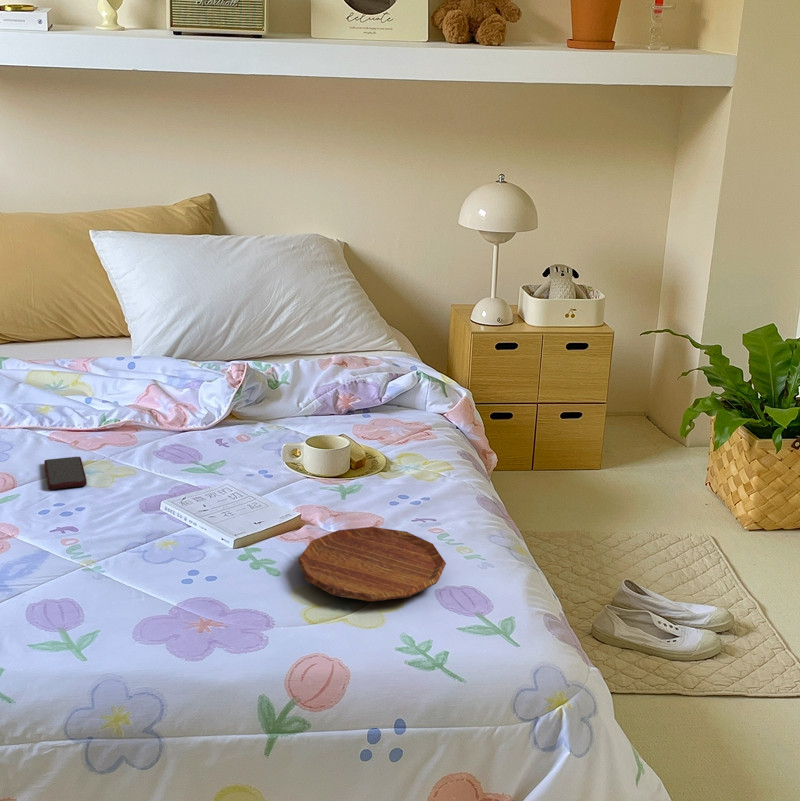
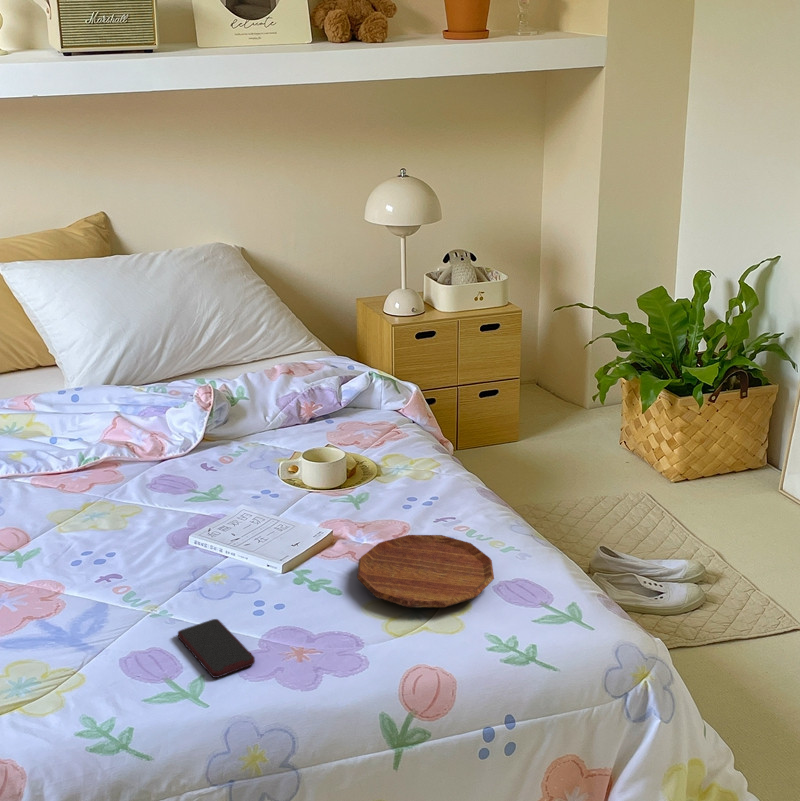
smartphone: present [44,457,87,489] -> present [178,619,255,678]

